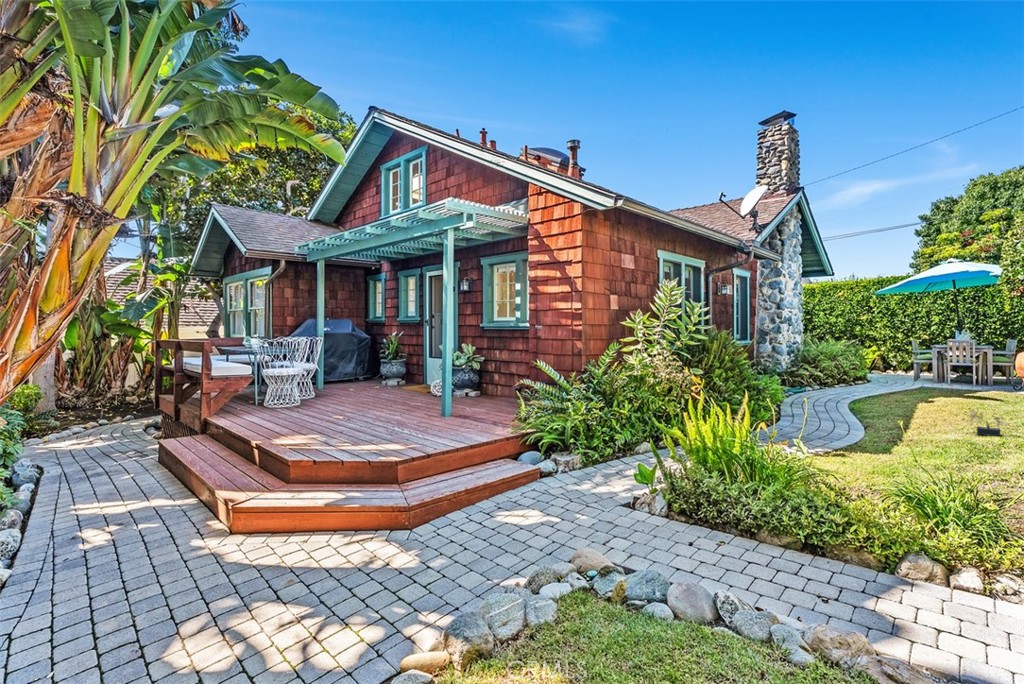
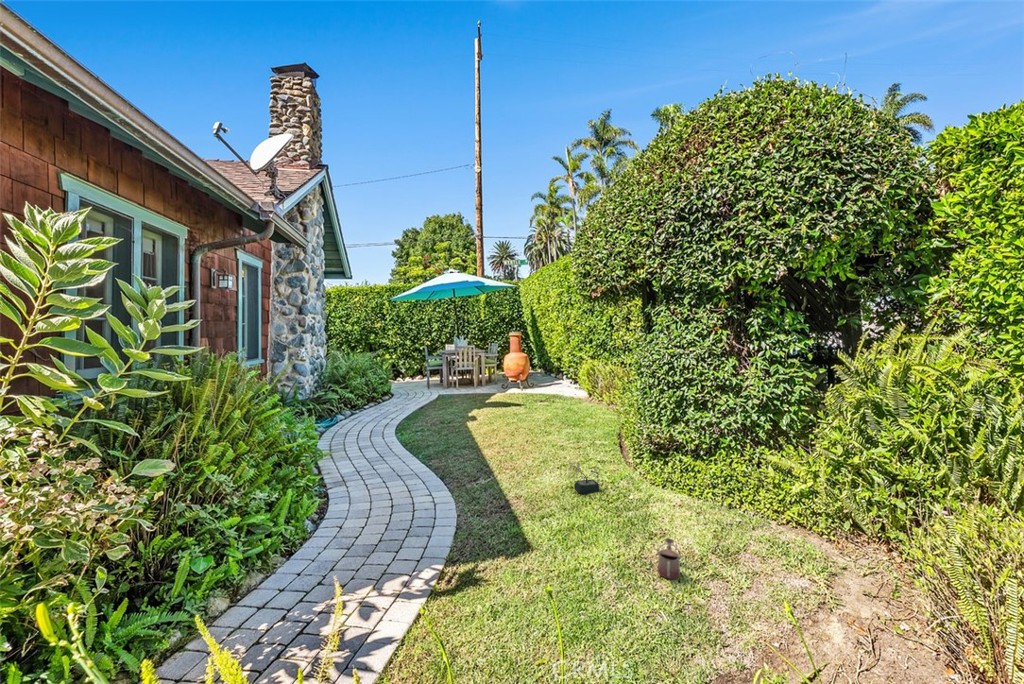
watering can: none [973,438,1001,460] -> present [657,538,681,579]

